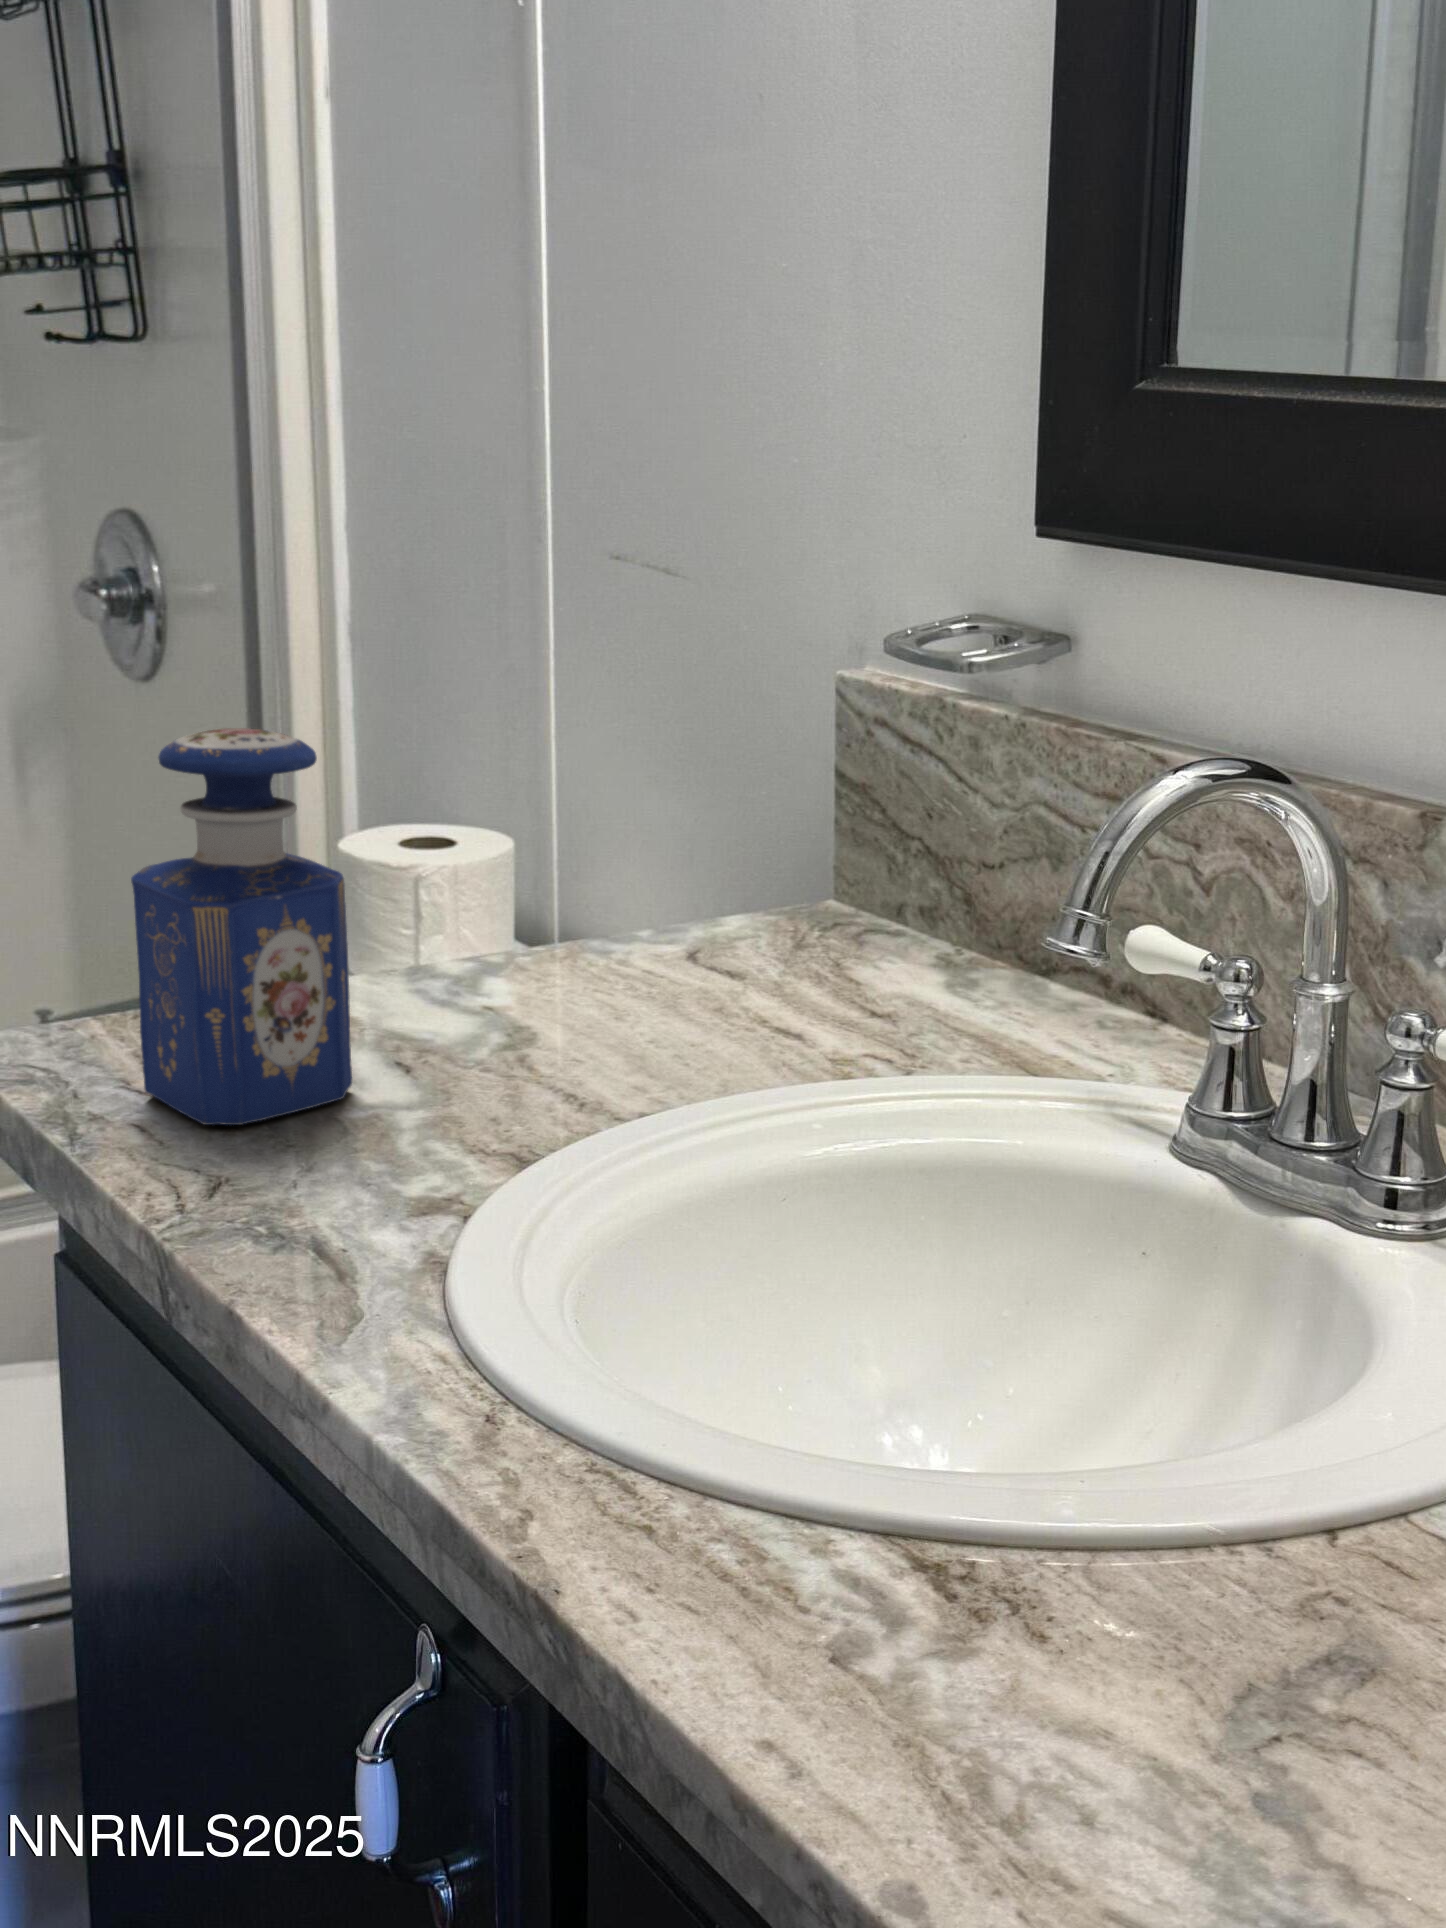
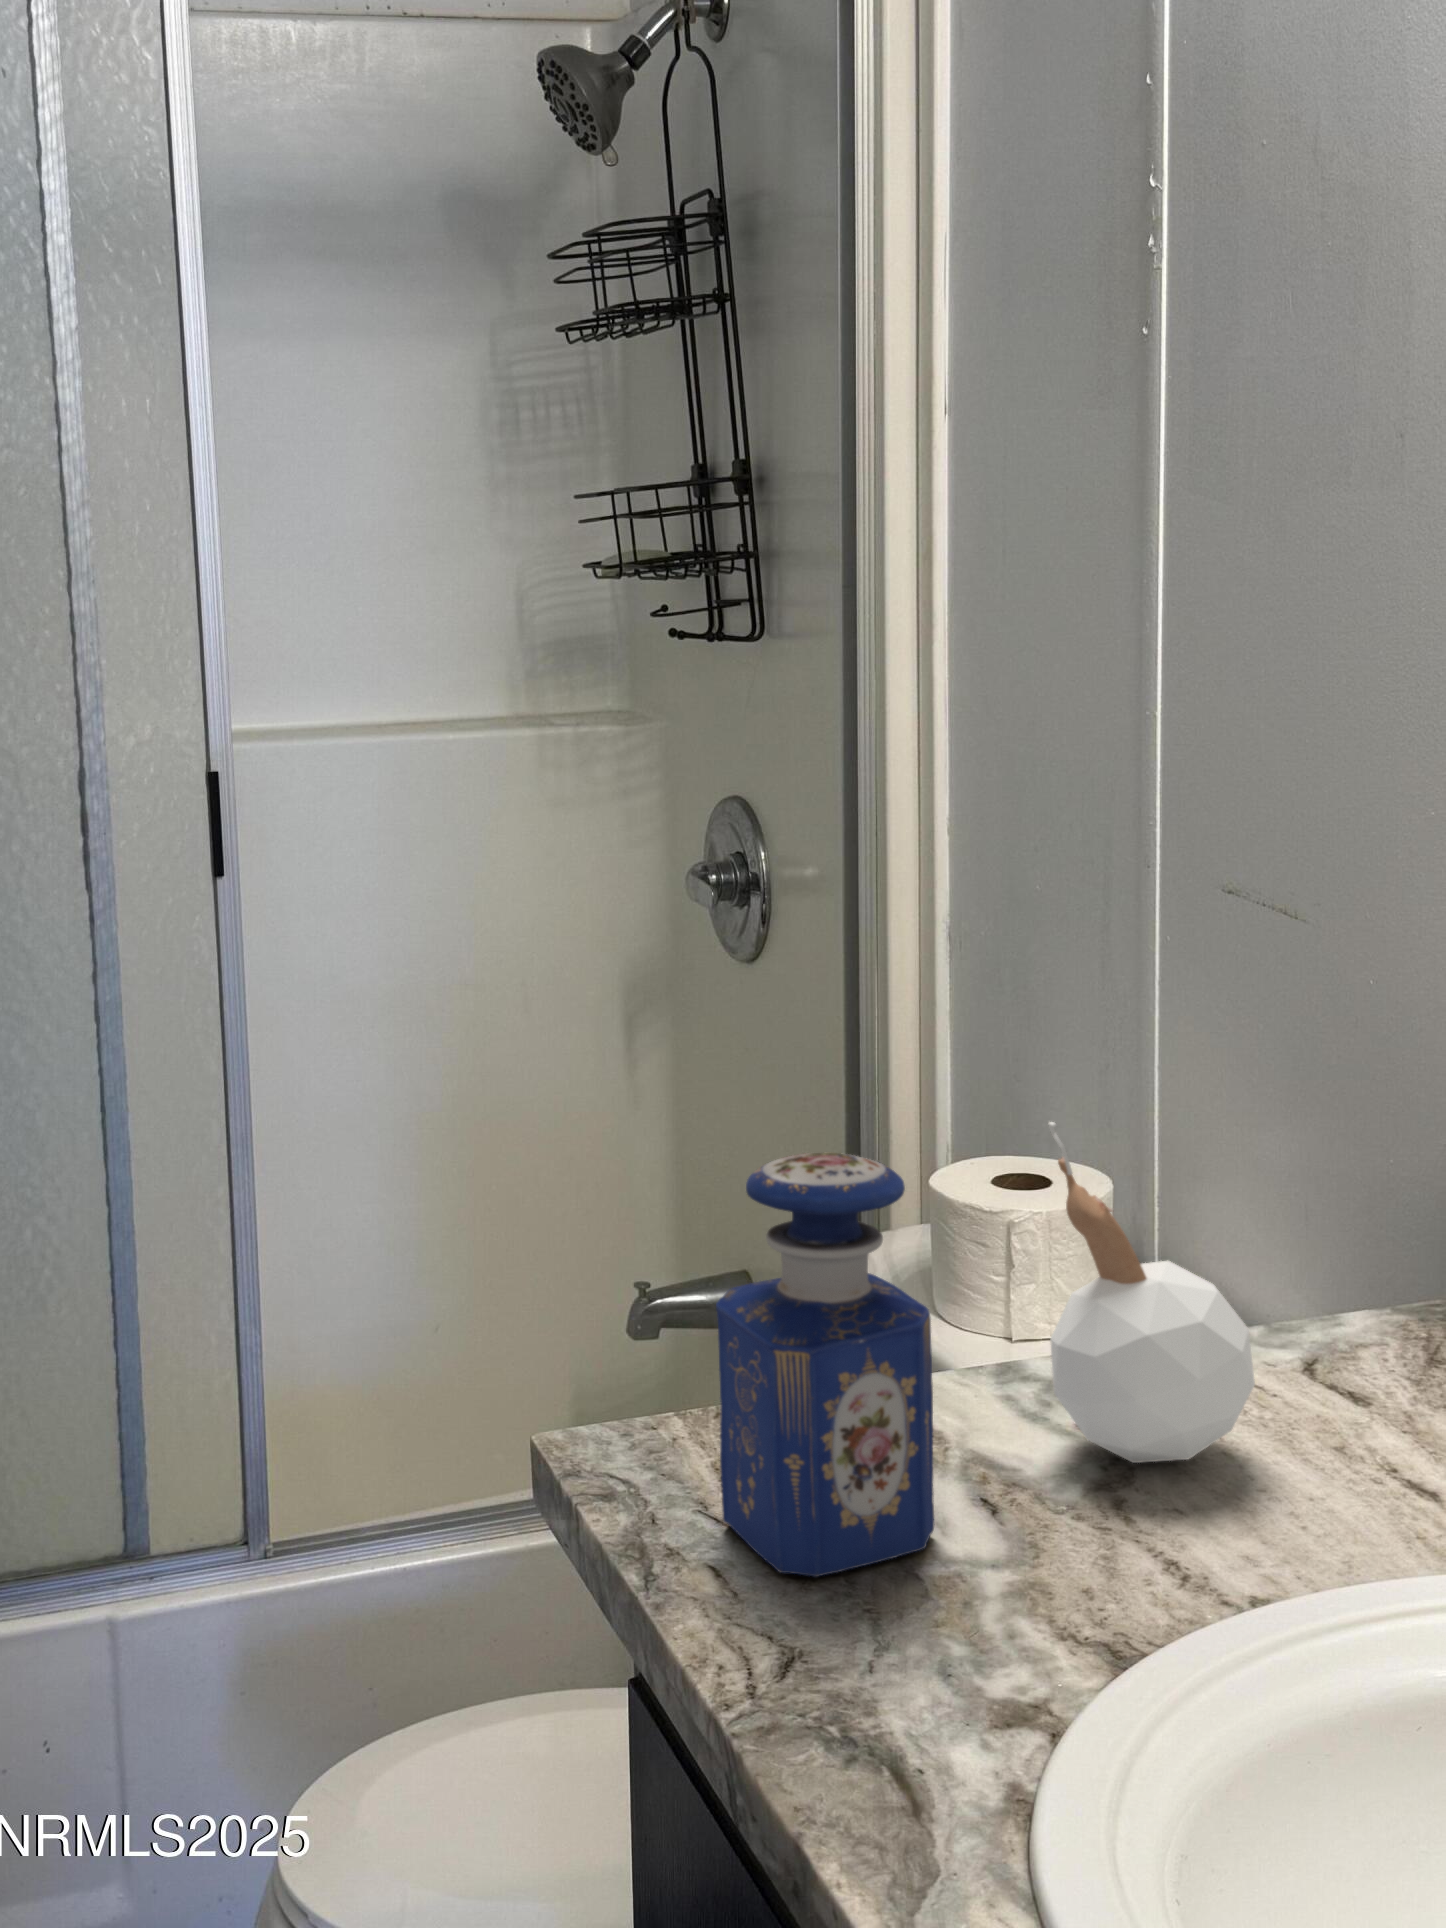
candle: none [452,715,642,1028] -> present [1049,1122,1255,1463]

